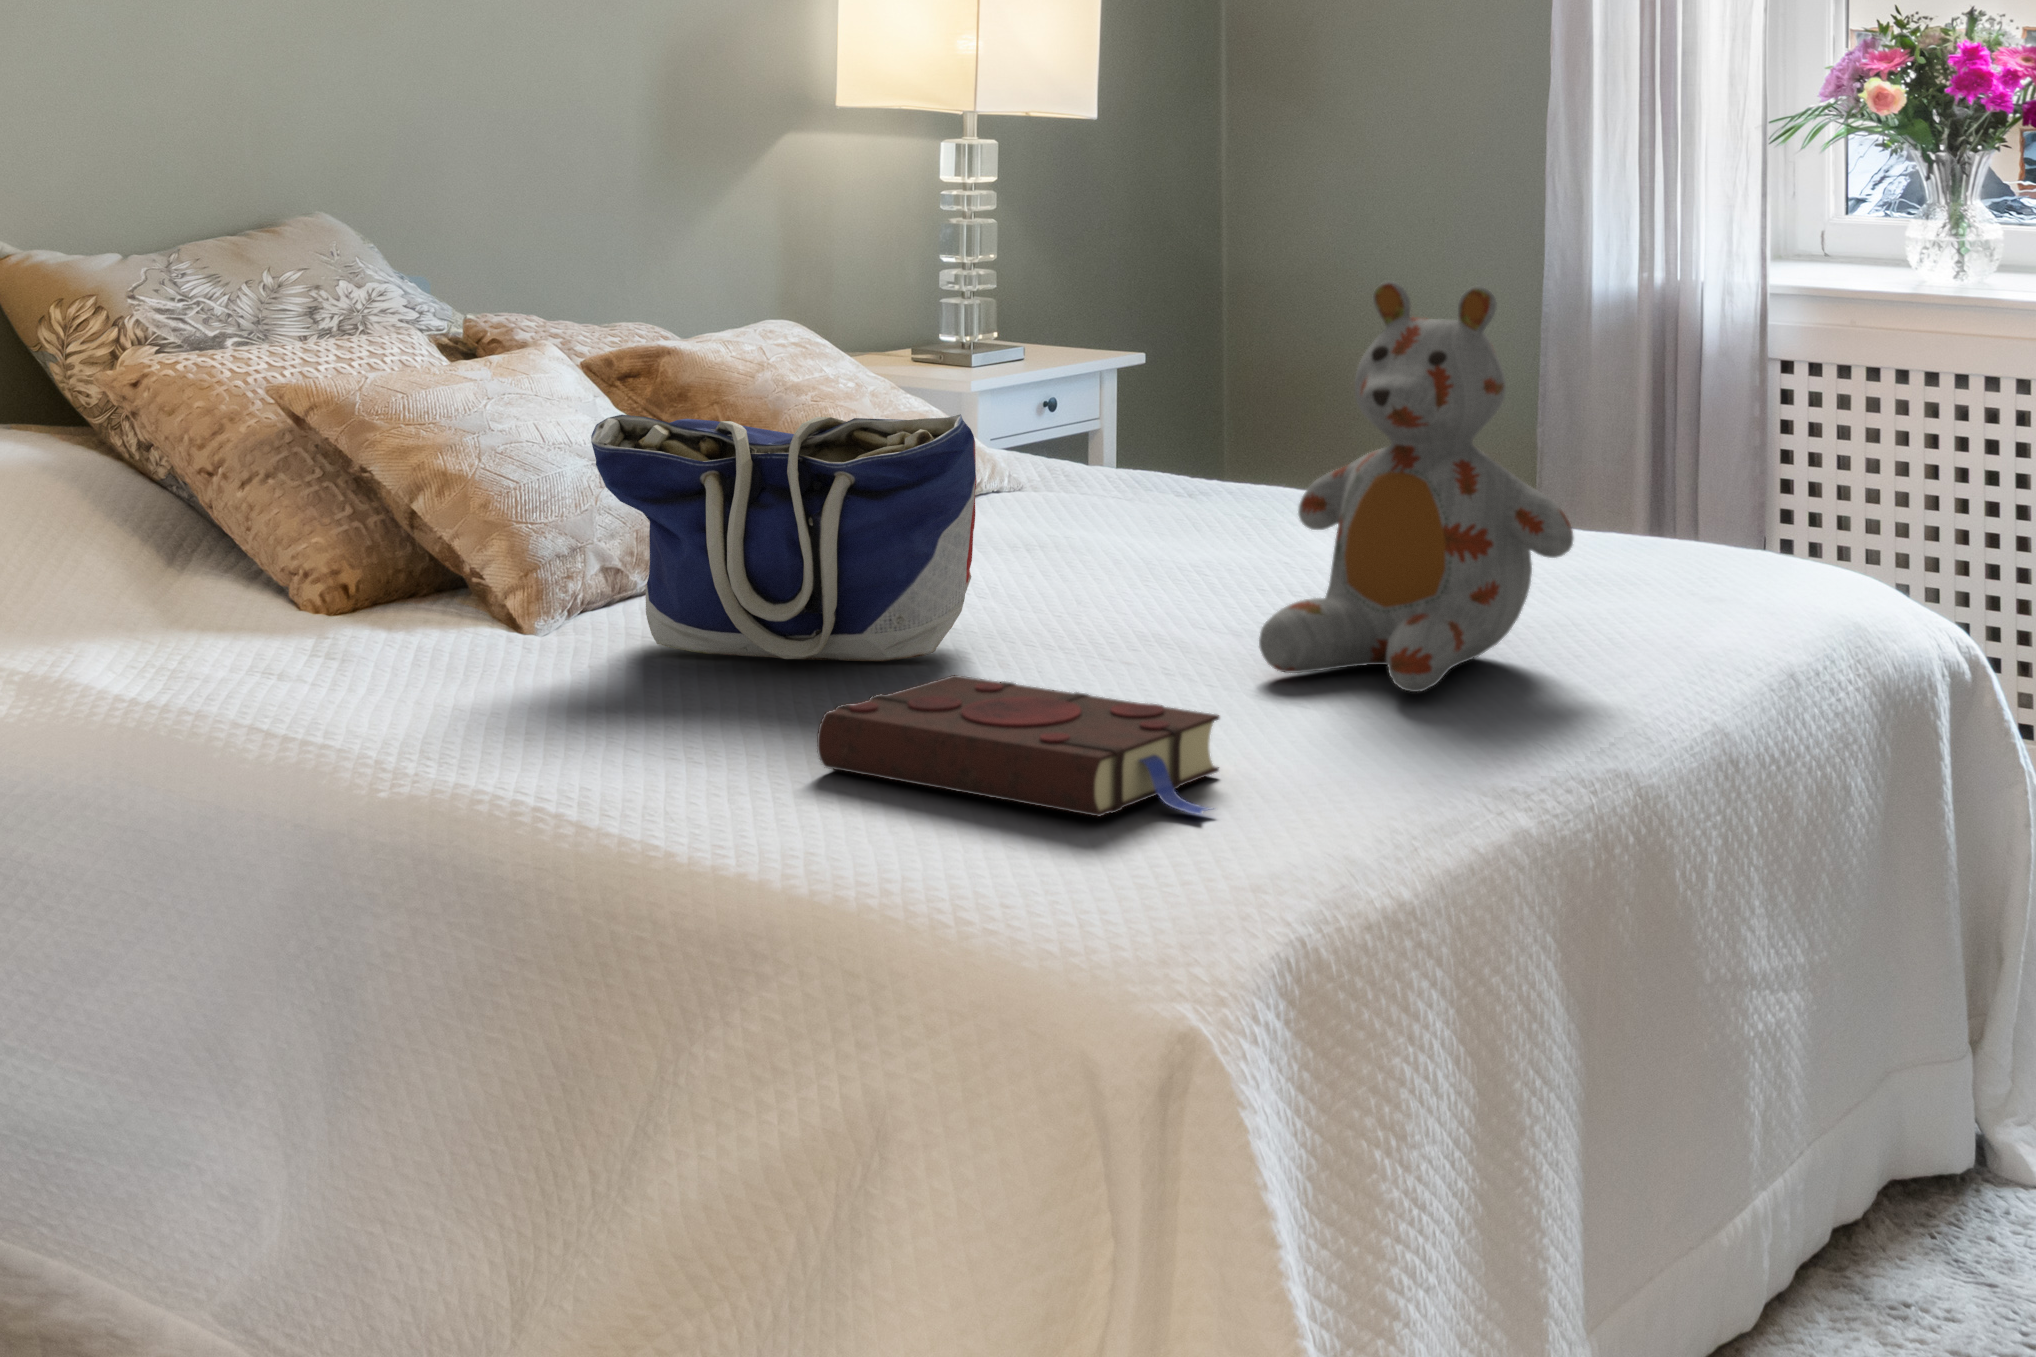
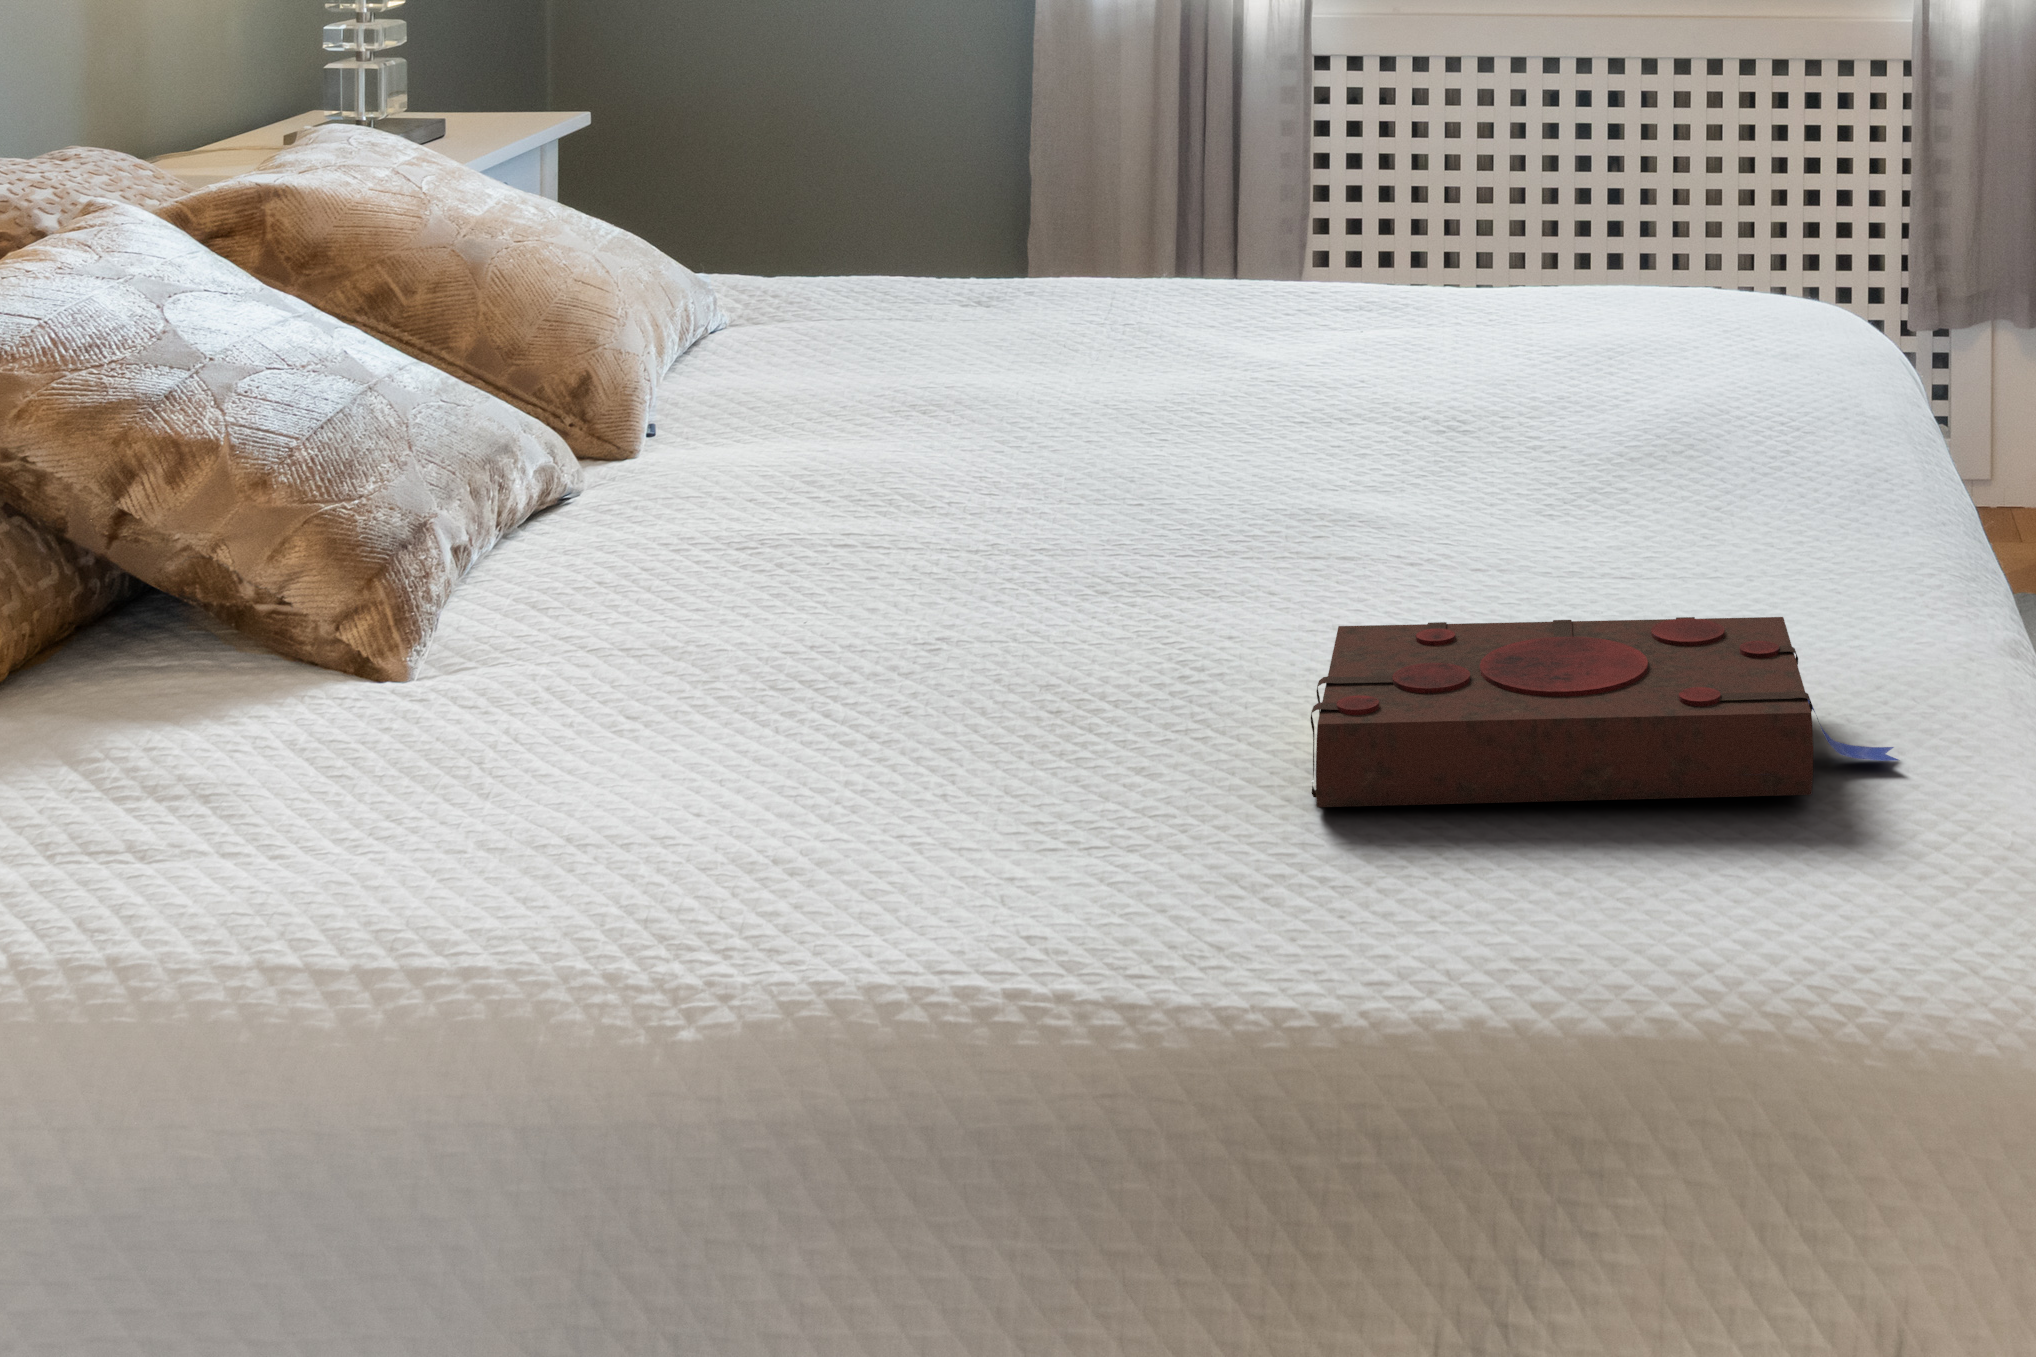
stuffed bear: present [1259,281,1573,692] -> none [1486,20,1873,536]
tote bag: present [591,414,977,661] -> none [606,249,1222,660]

